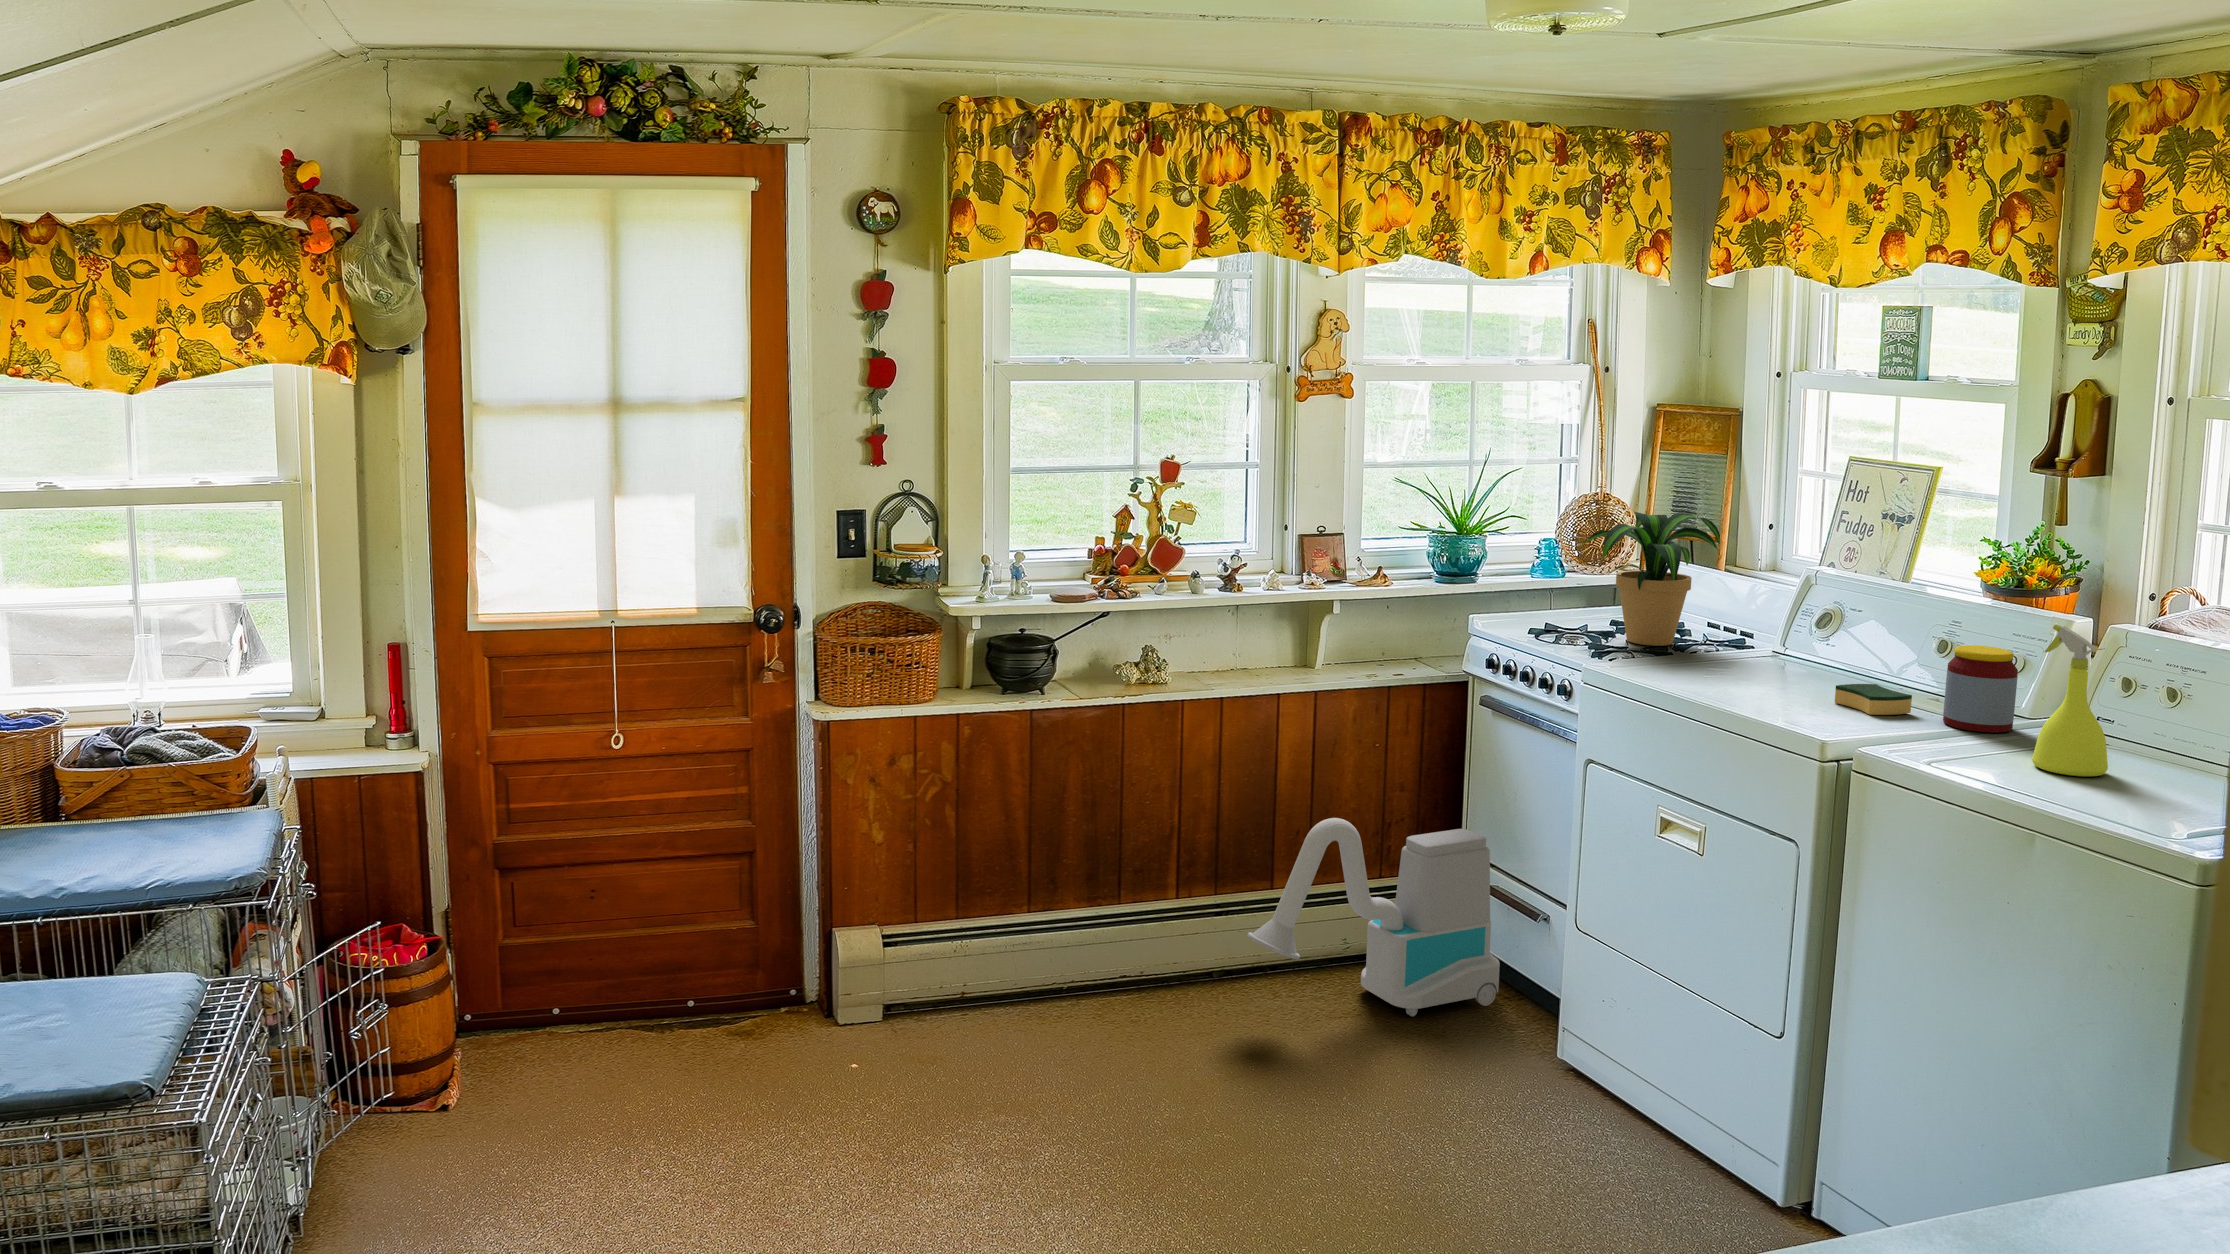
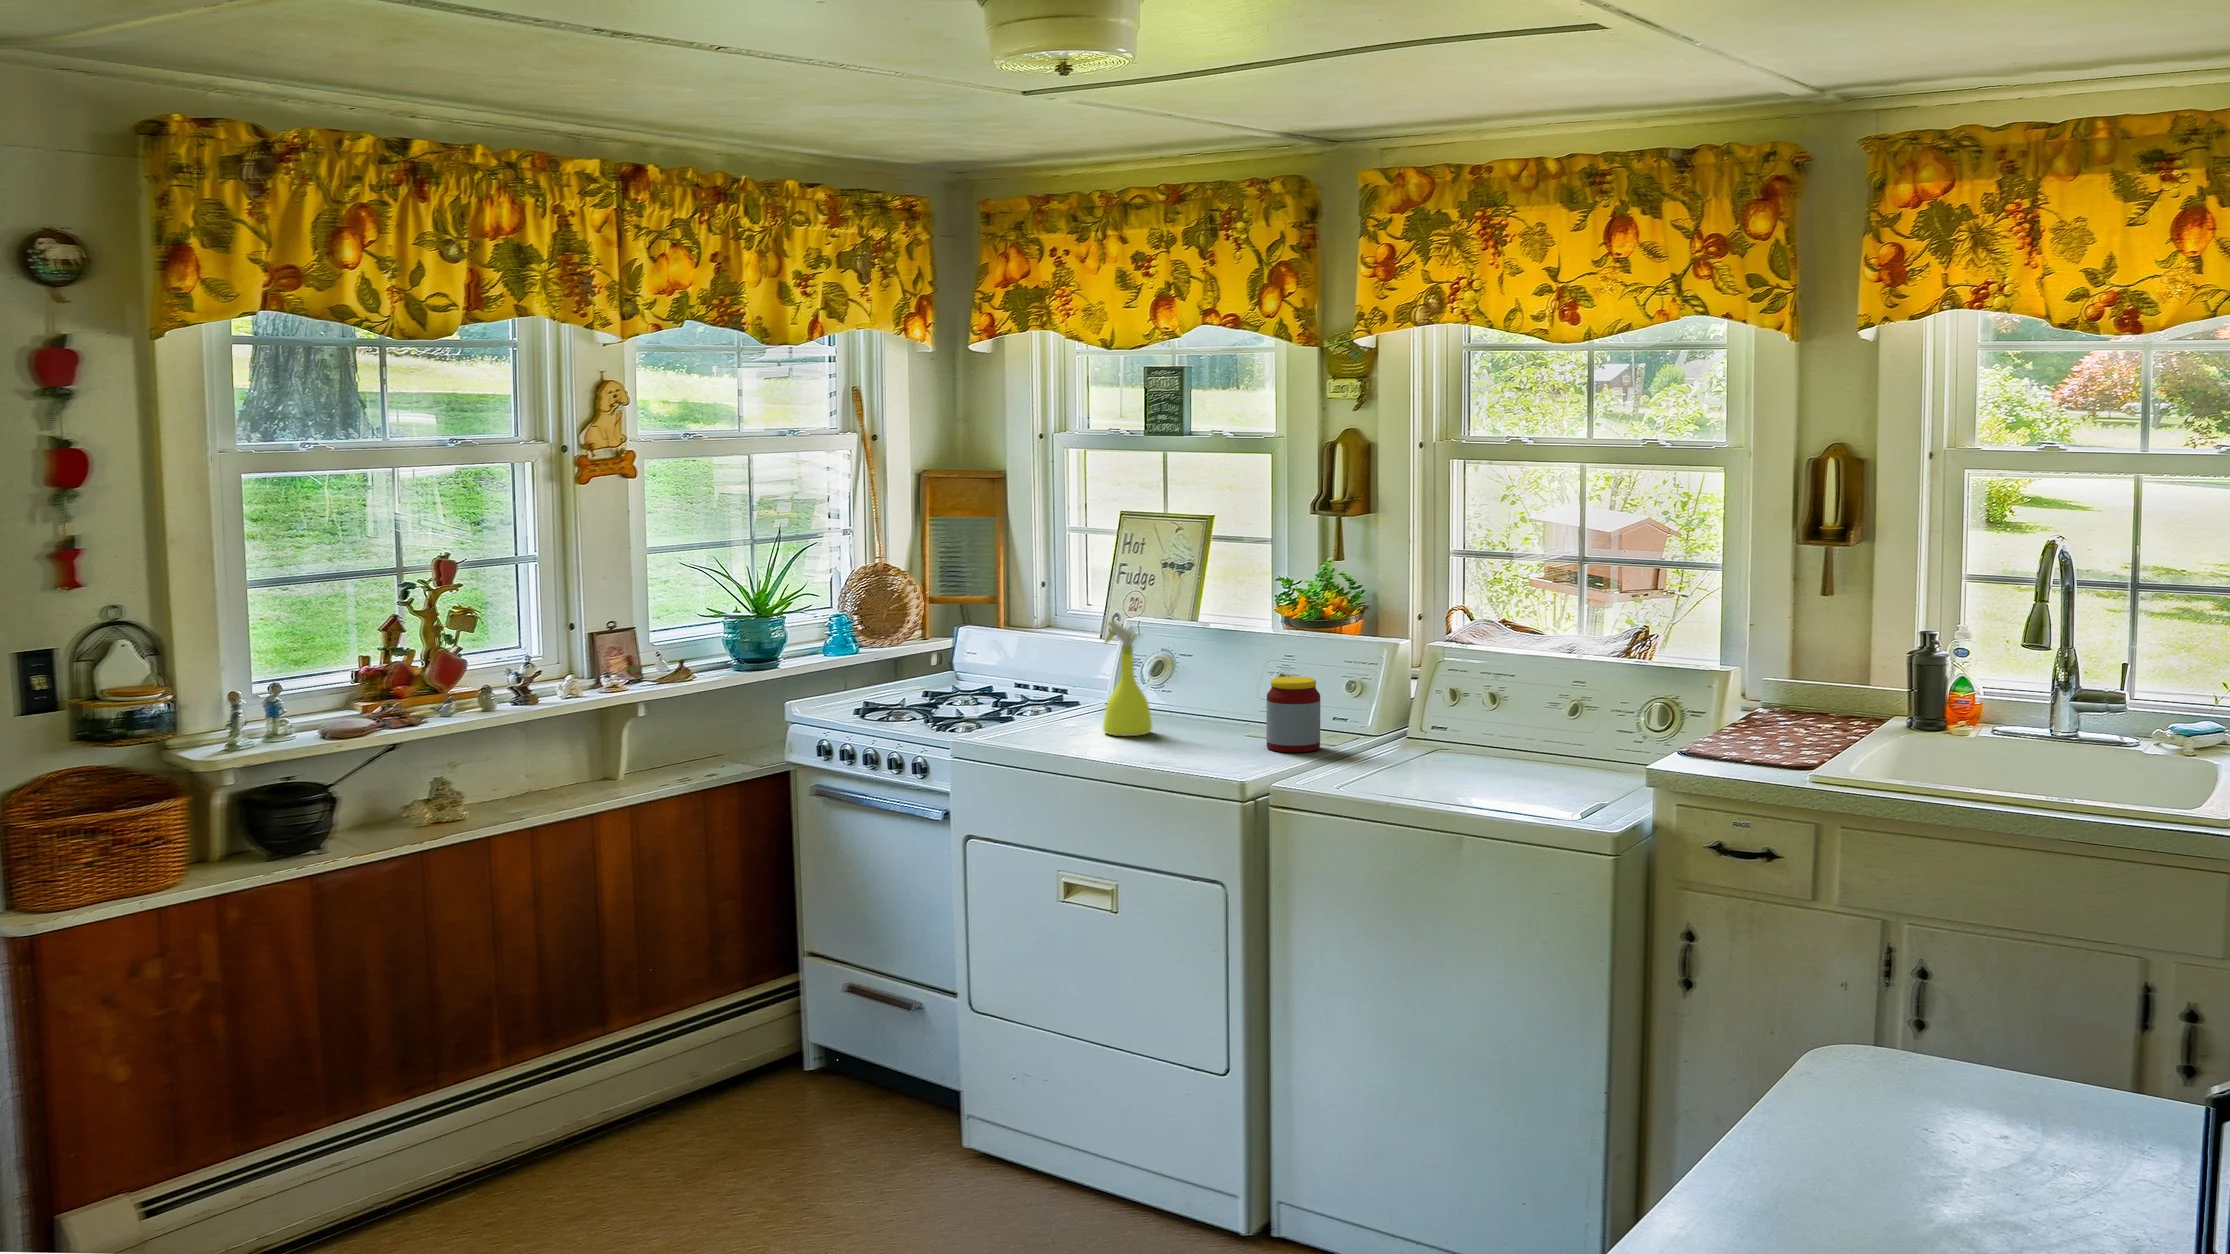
potted plant: present [1582,512,1721,646] -> none [902,578,1039,713]
spray bottle: present [2032,624,2108,777] -> present [1103,622,1152,736]
sponge: present [1835,684,1912,715] -> none [1175,722,1238,750]
vacuum cleaner: present [1247,818,1500,1016] -> none [605,933,861,1144]

